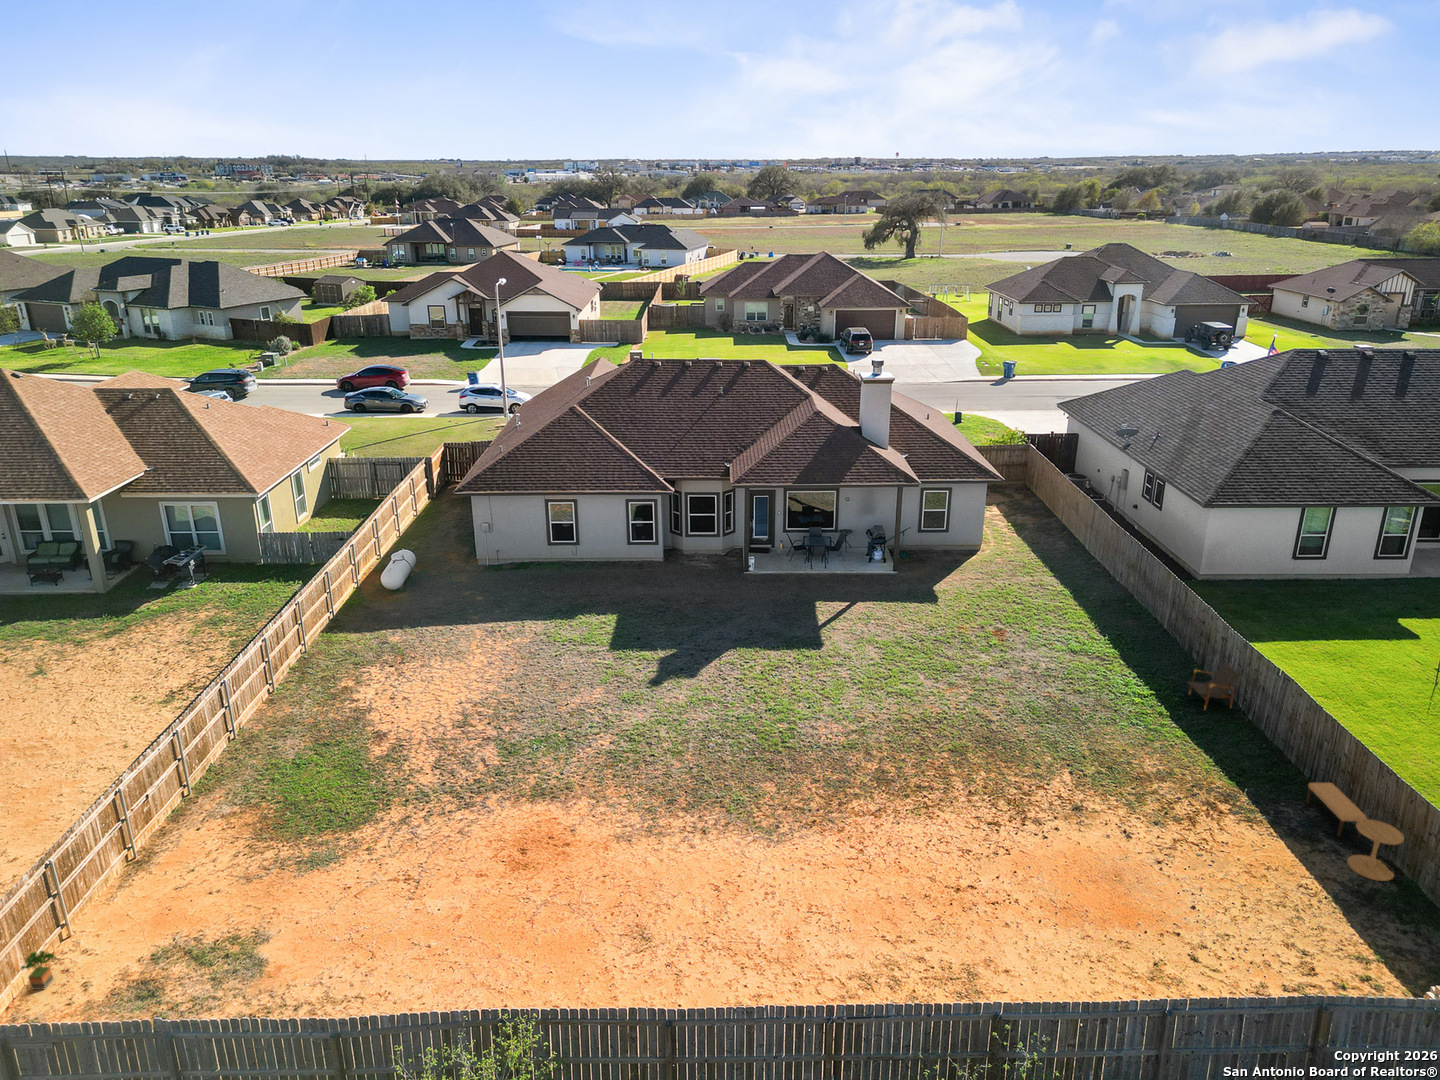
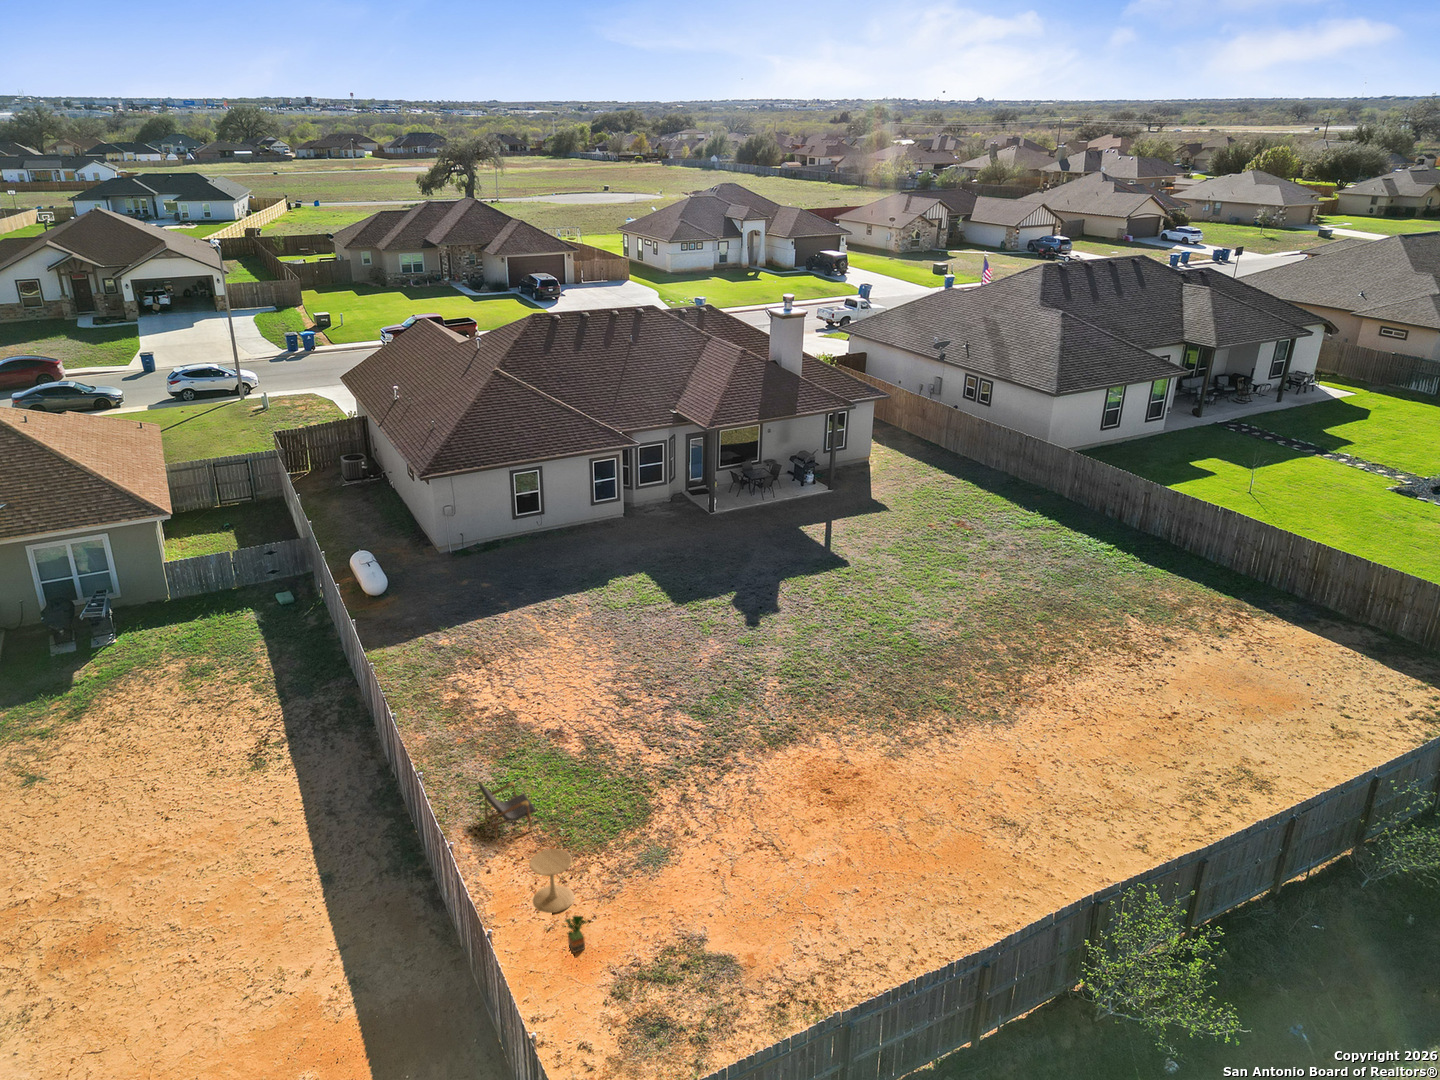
lounge chair: present [1188,663,1240,709] -> present [479,781,536,839]
bench: present [1306,783,1367,837] -> none [1252,567,1300,599]
pedestal table: present [1347,819,1404,881] -> present [530,849,574,913]

